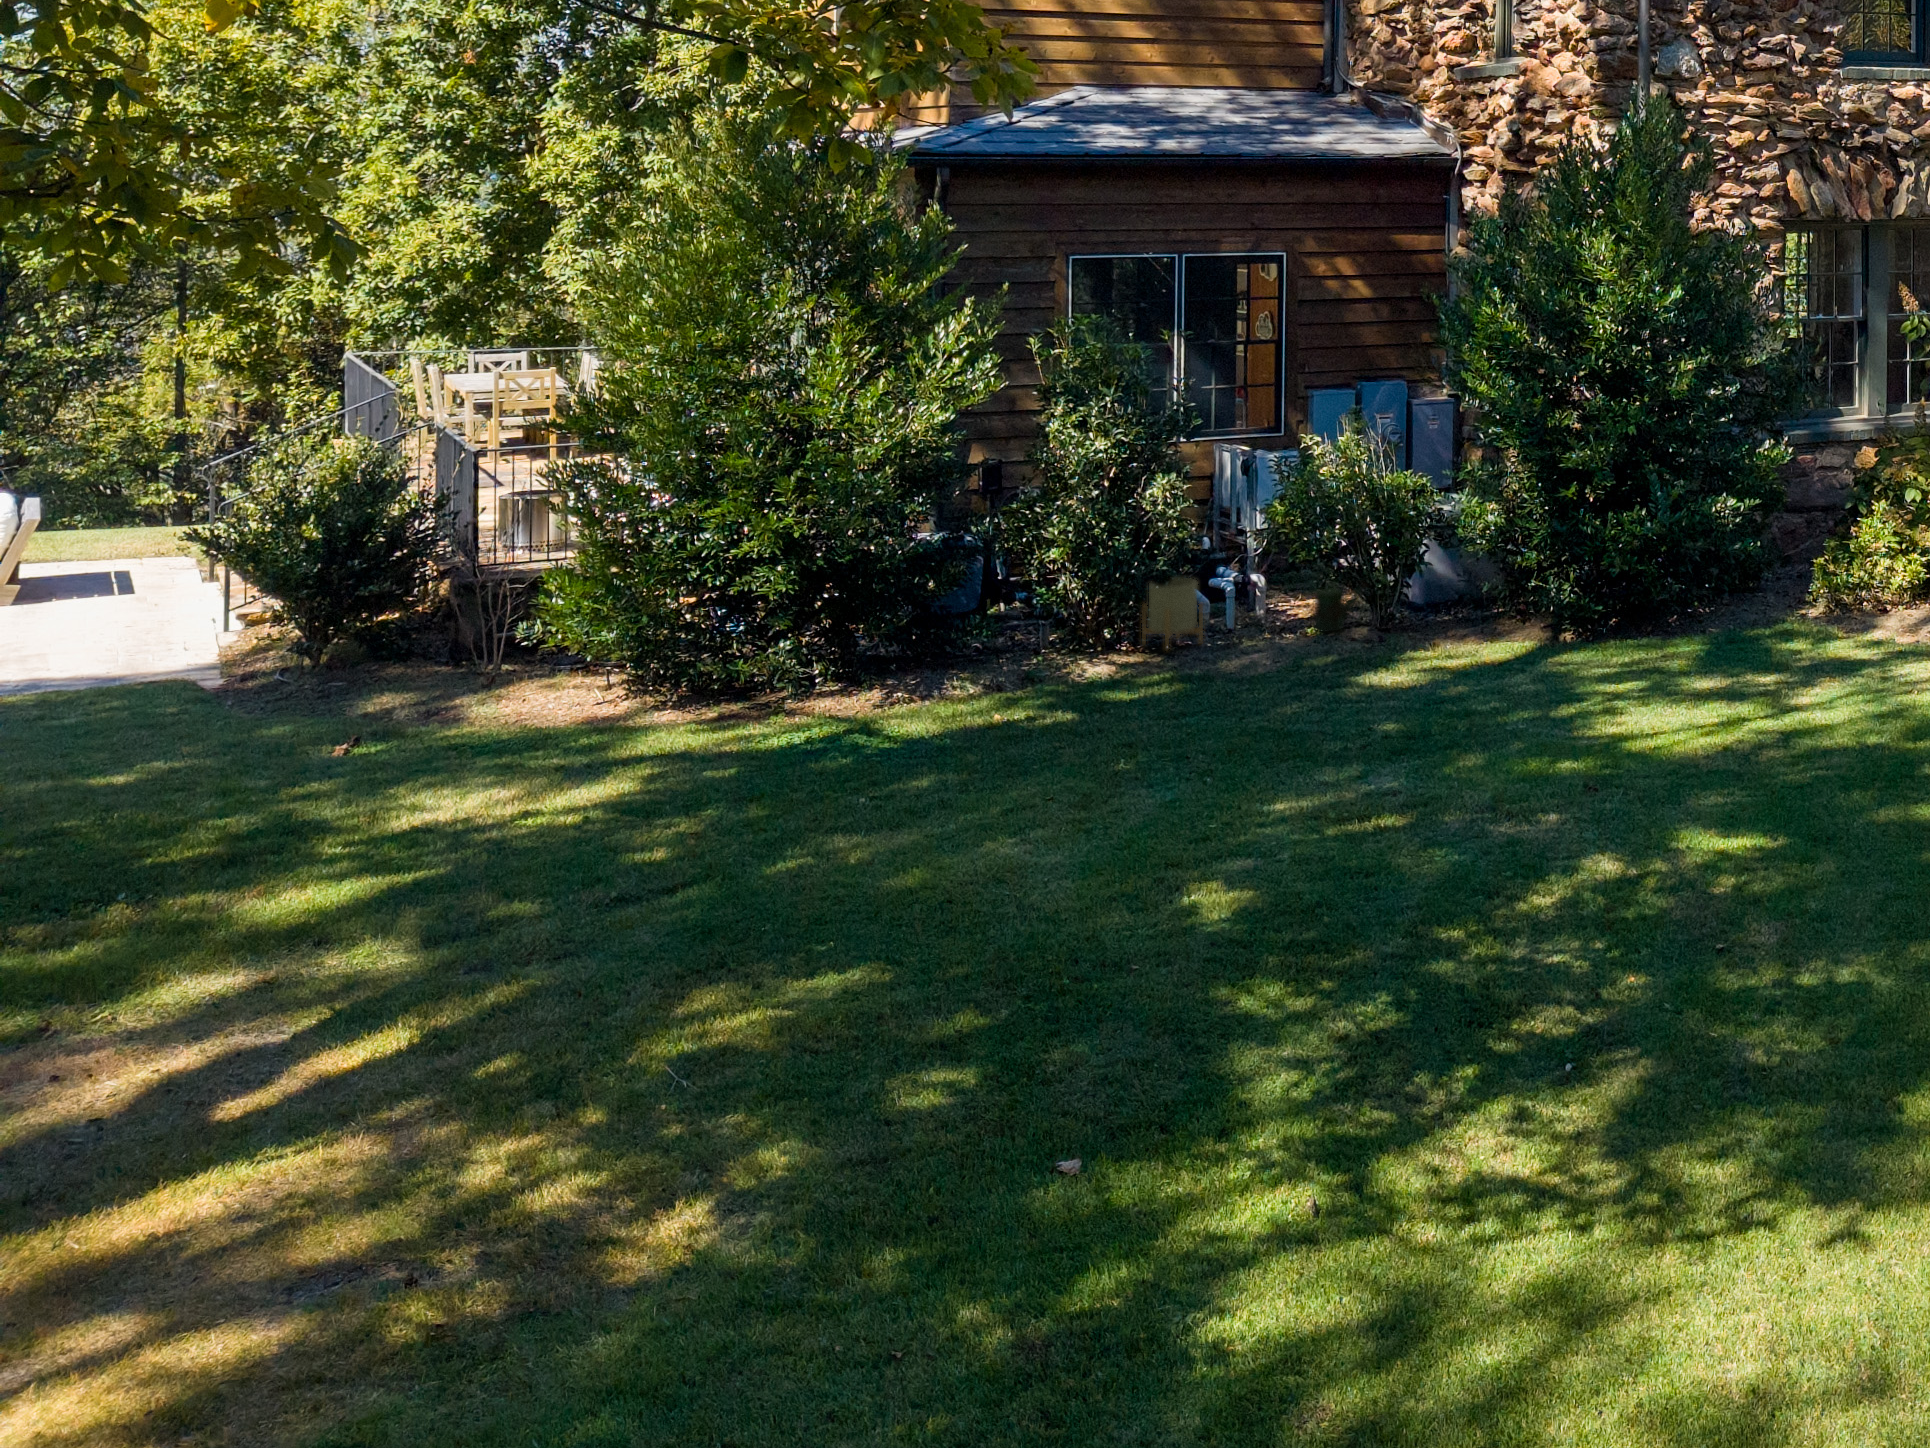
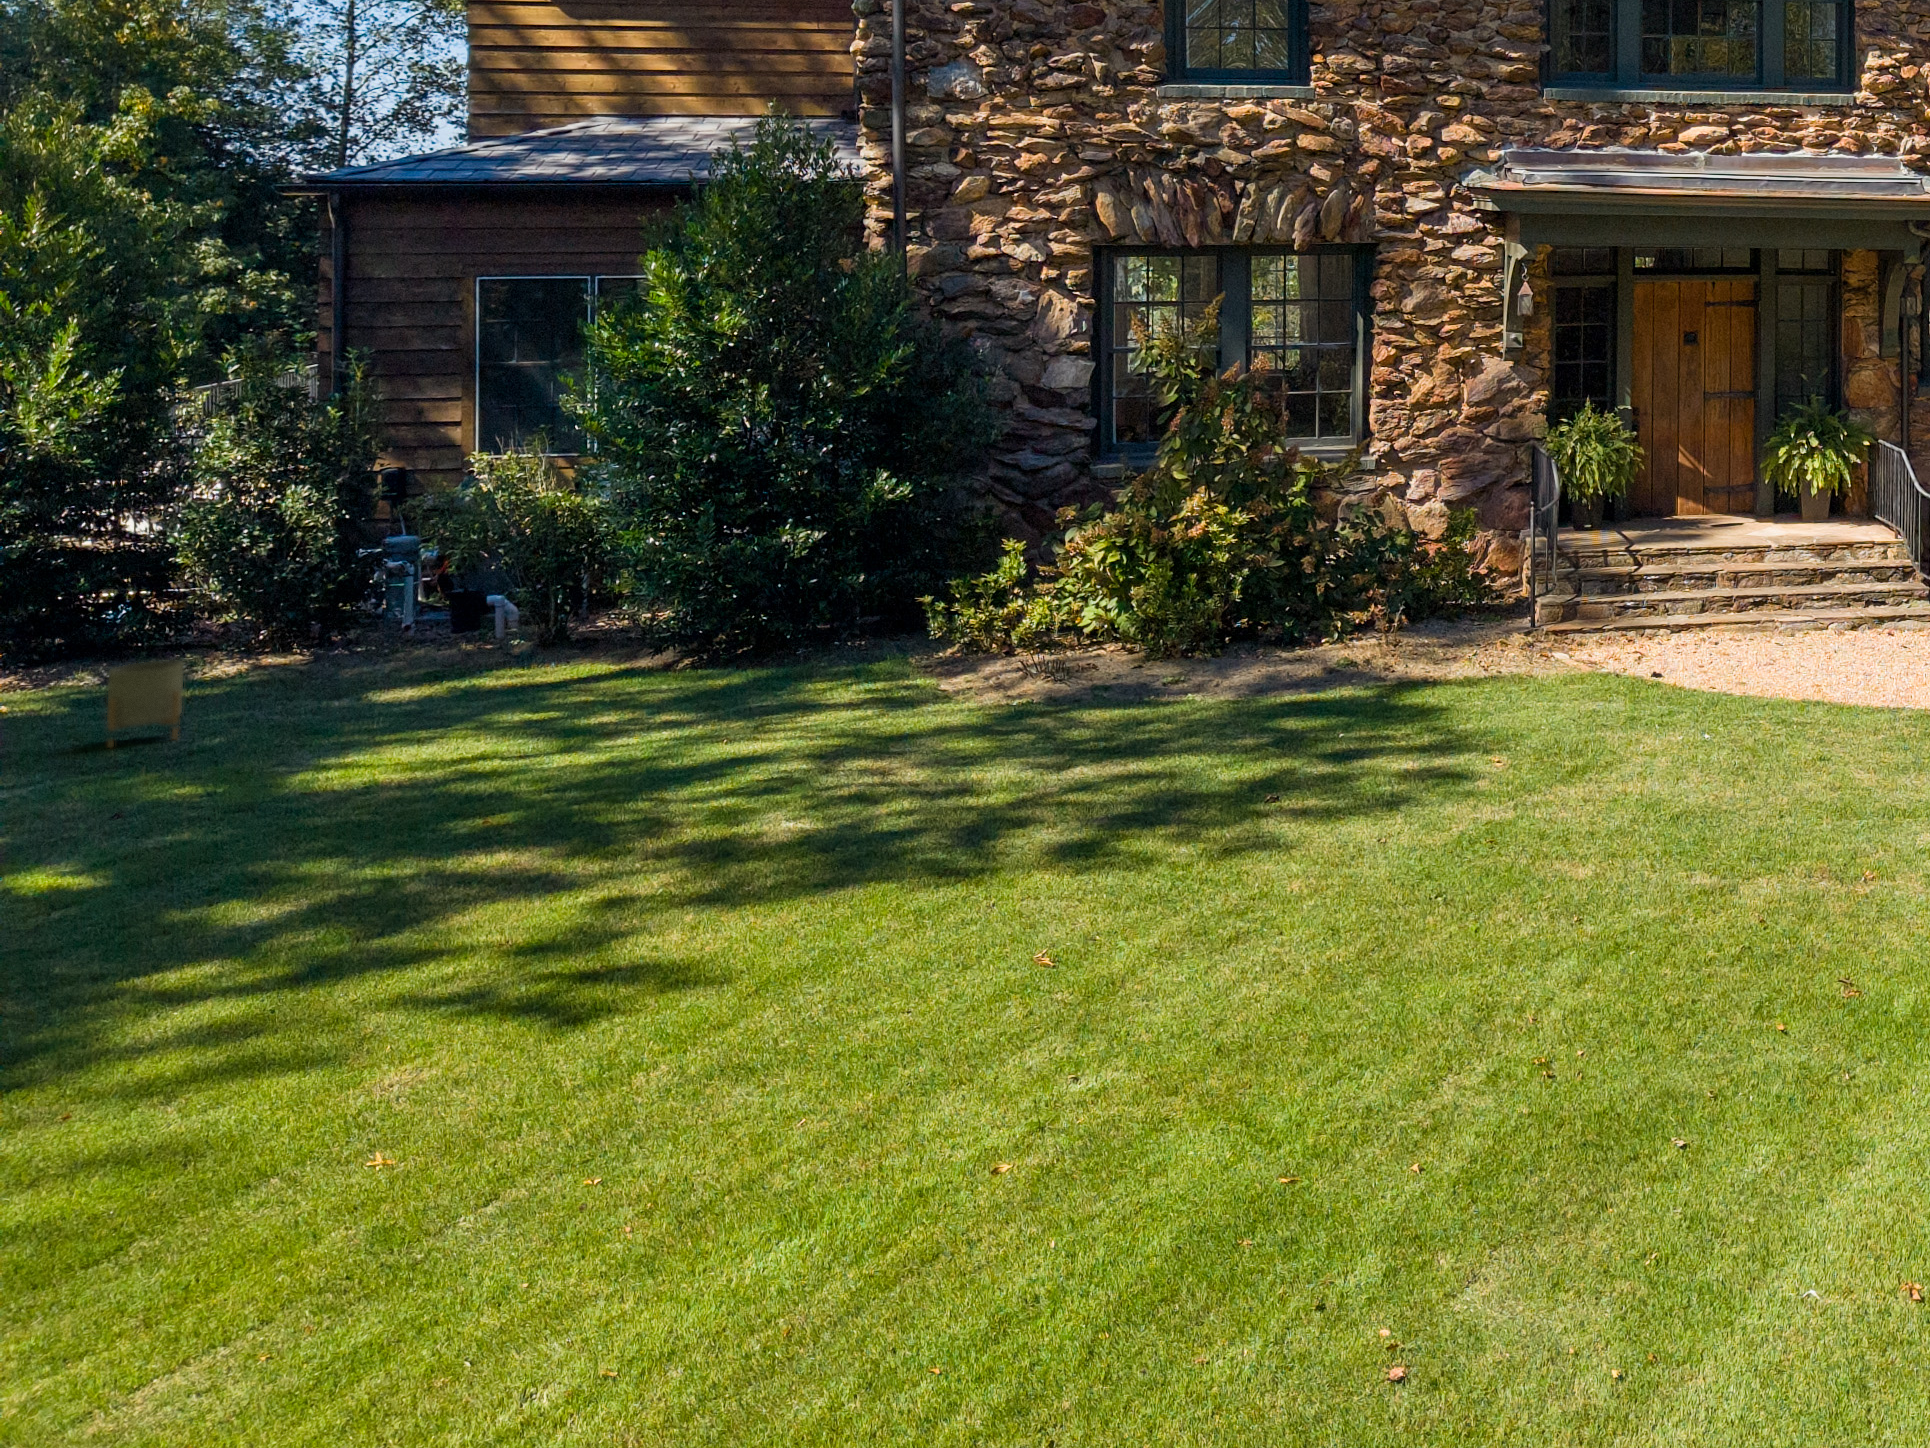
watering can: present [1315,582,1366,631] -> none [329,667,429,728]

